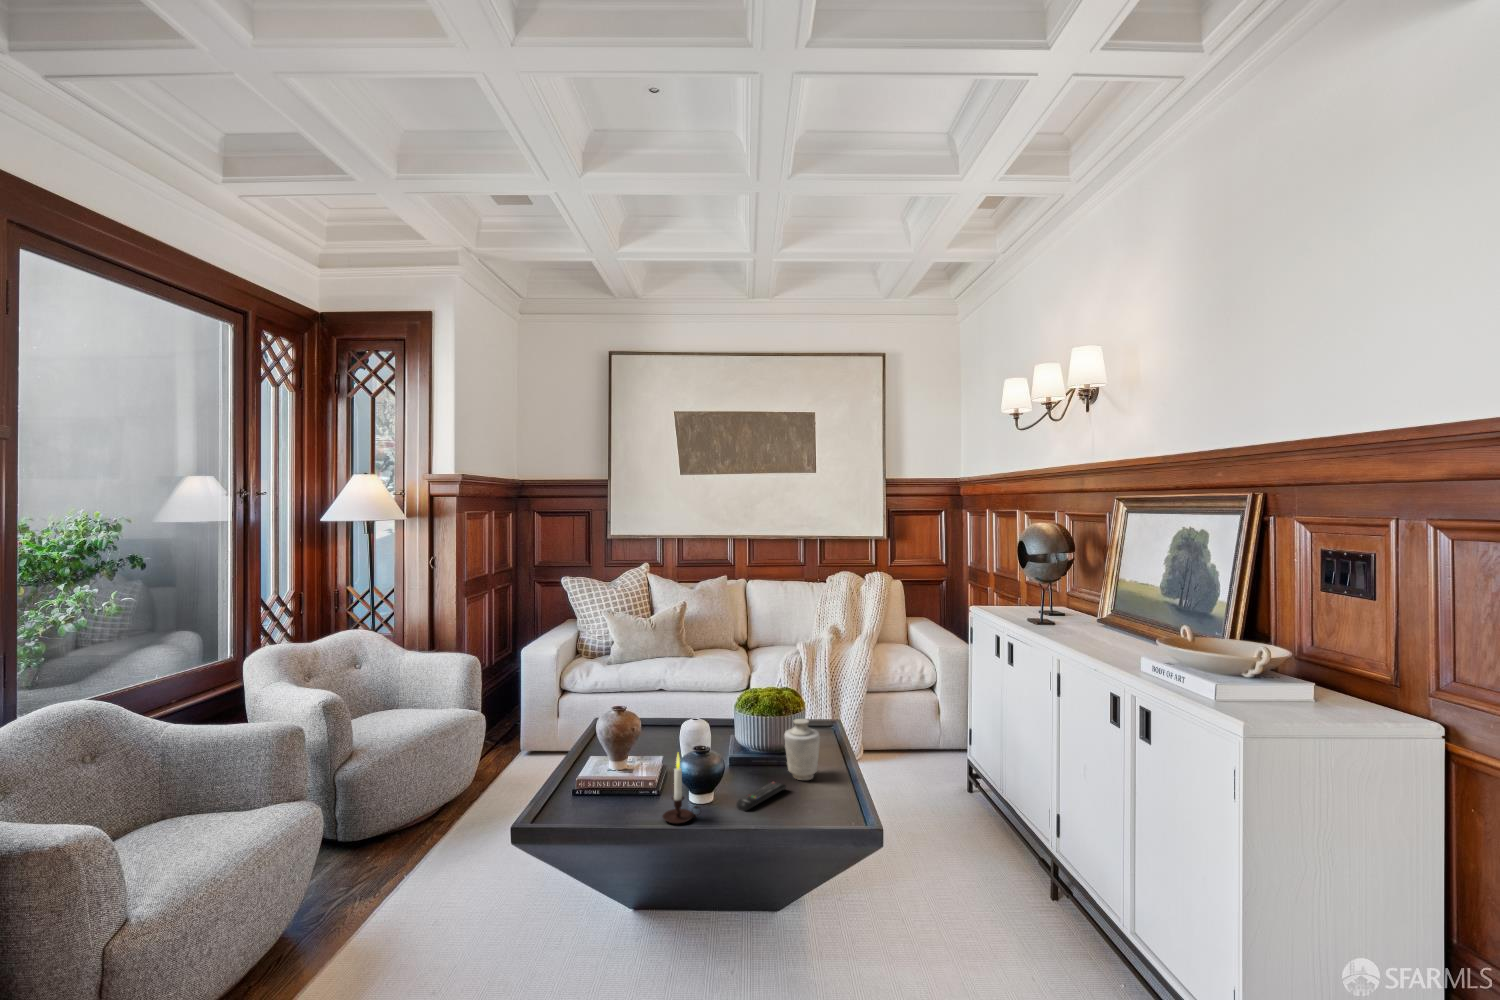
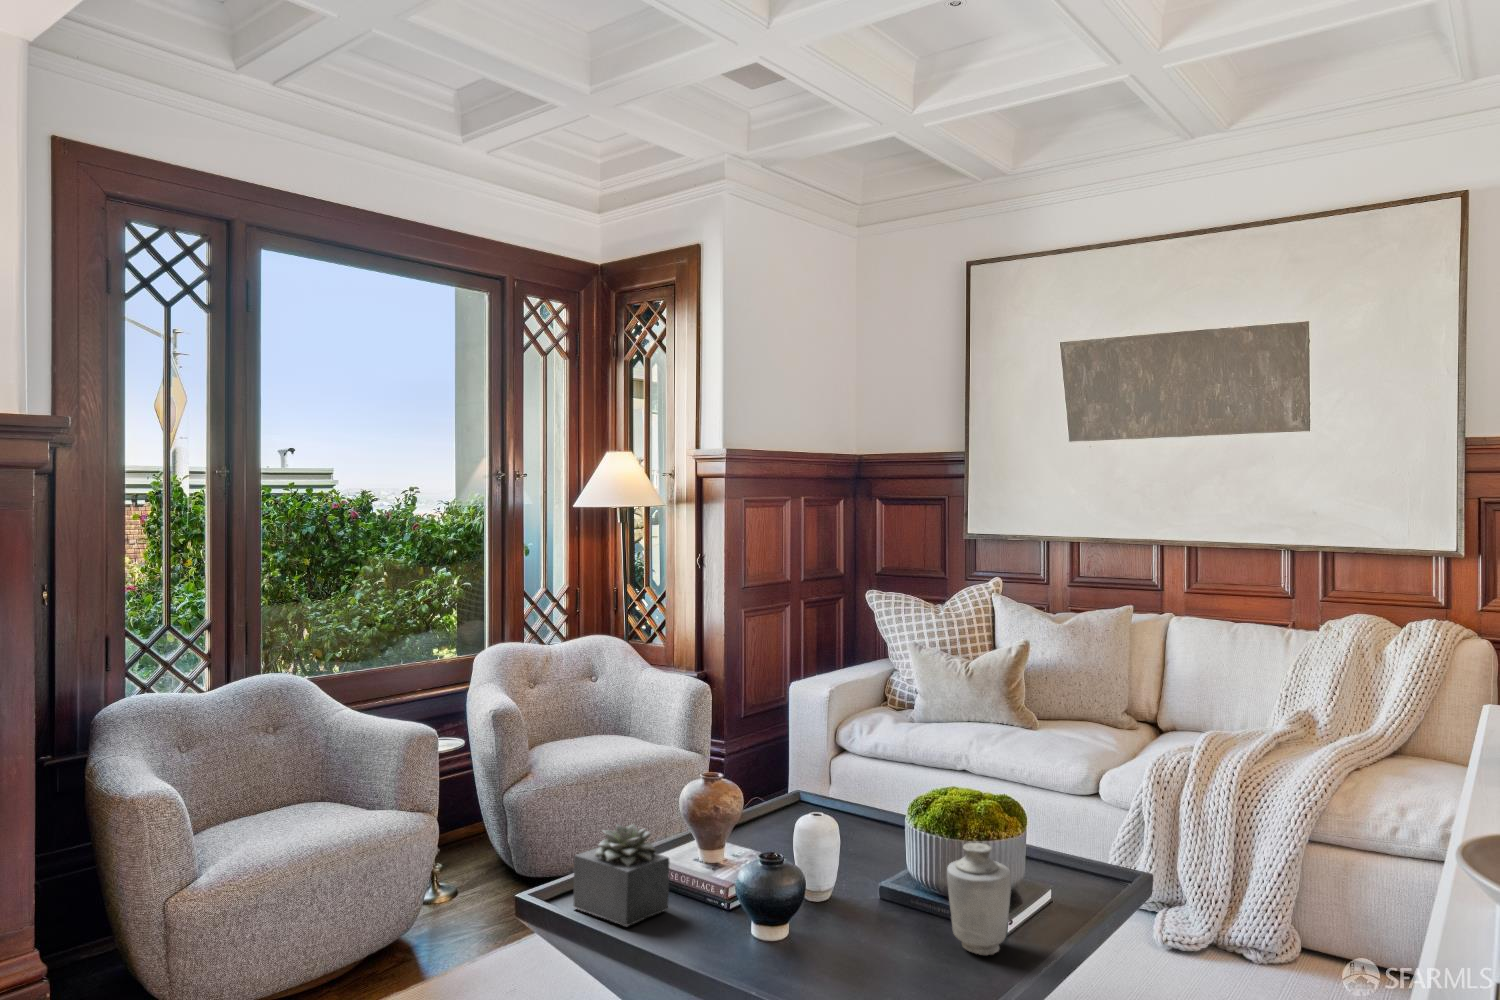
succulent plant: none [558,750,622,820] -> present [573,824,669,926]
candle: present [662,754,700,824] -> none [684,847,737,959]
remote control: present [737,782,786,811] -> none [808,938,923,972]

